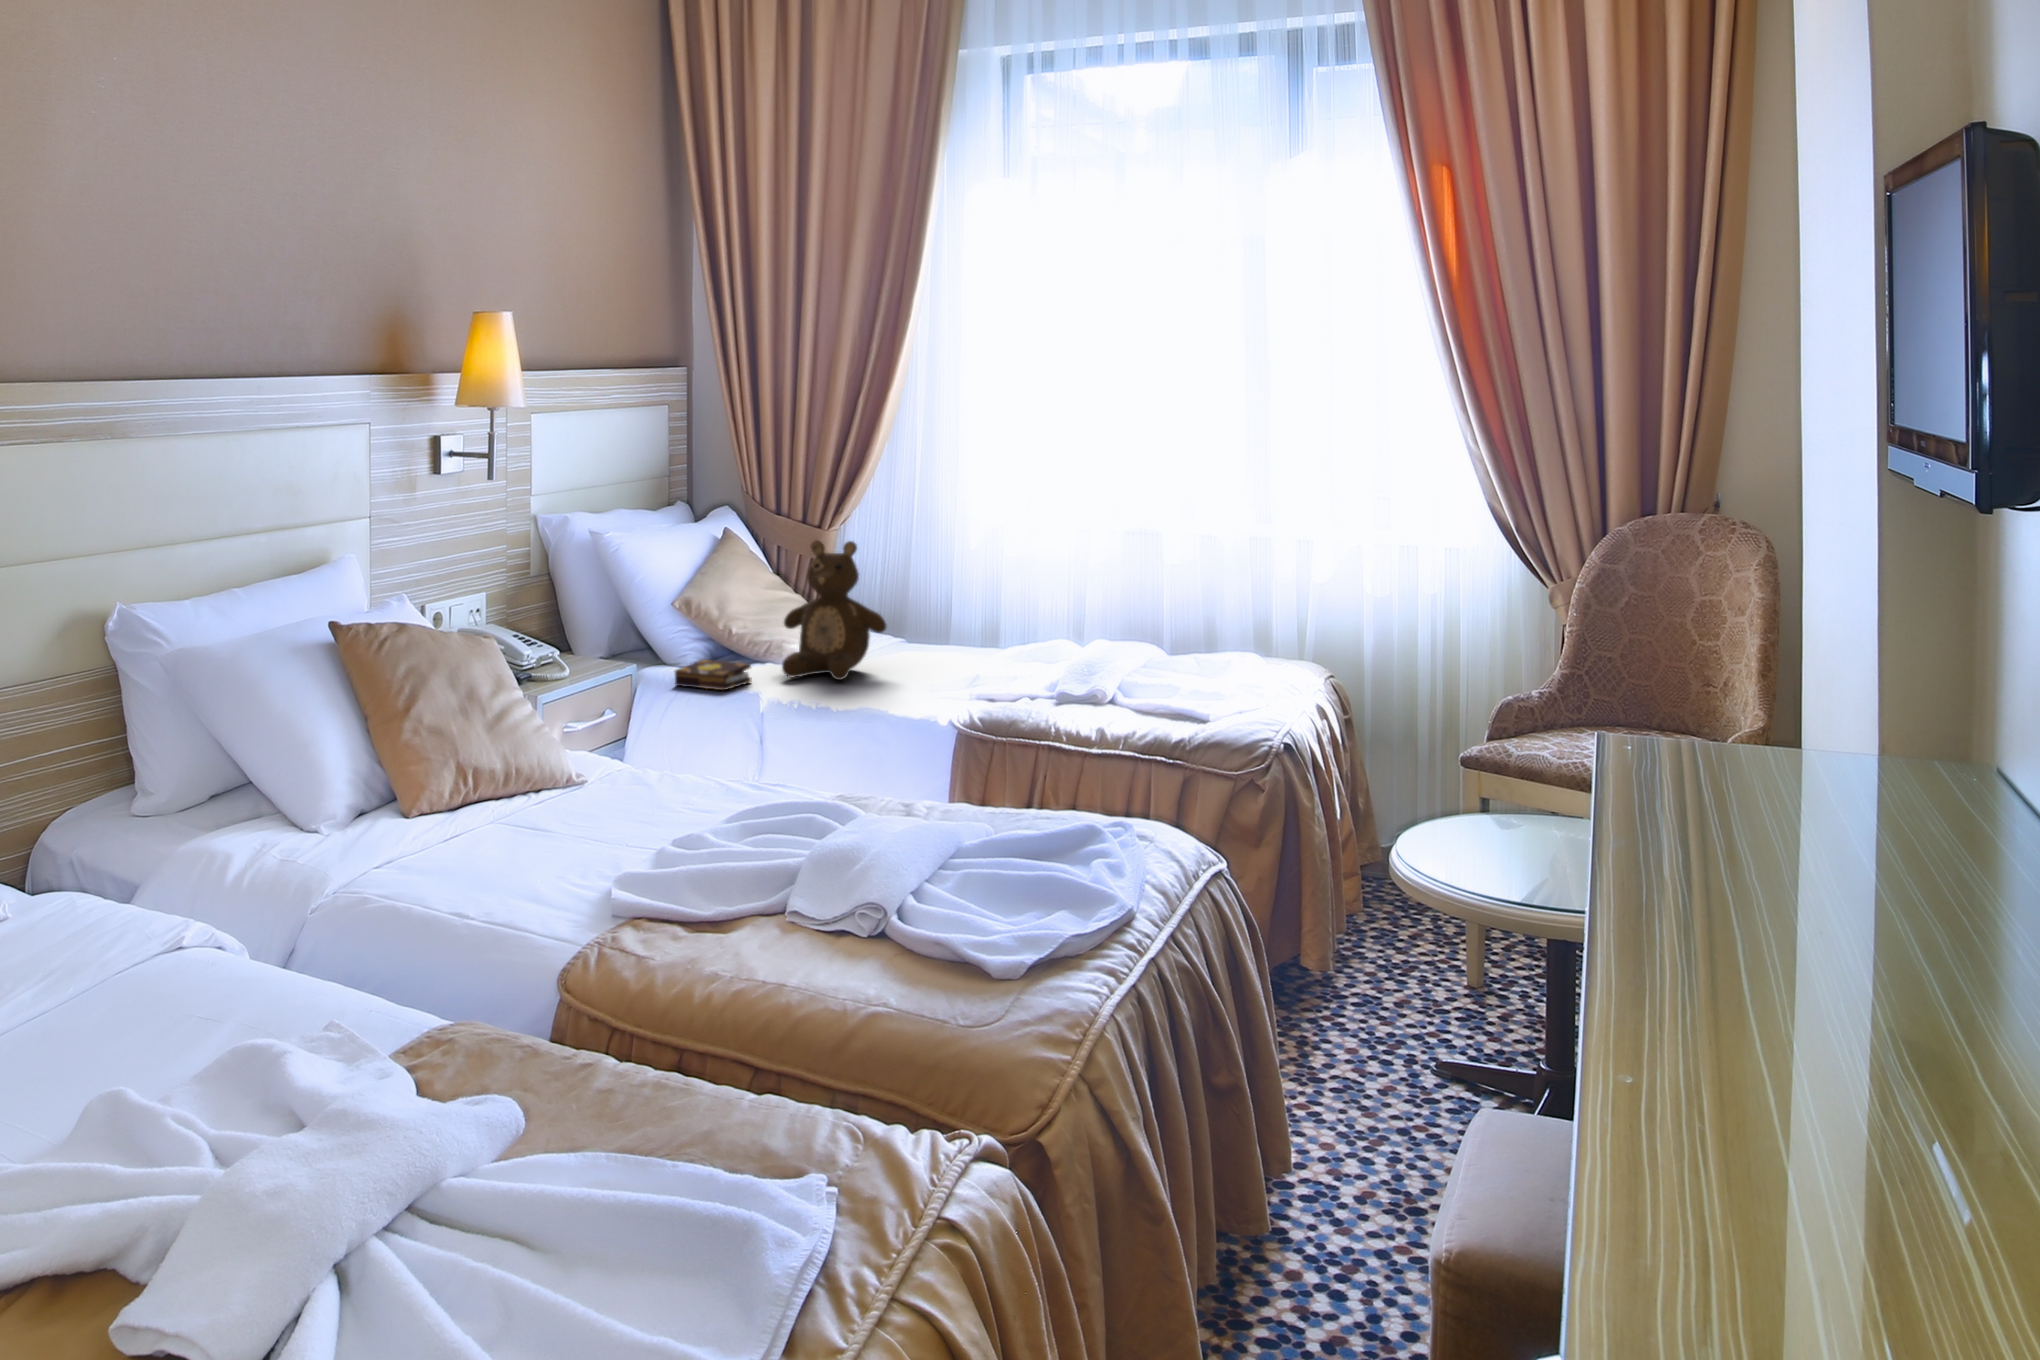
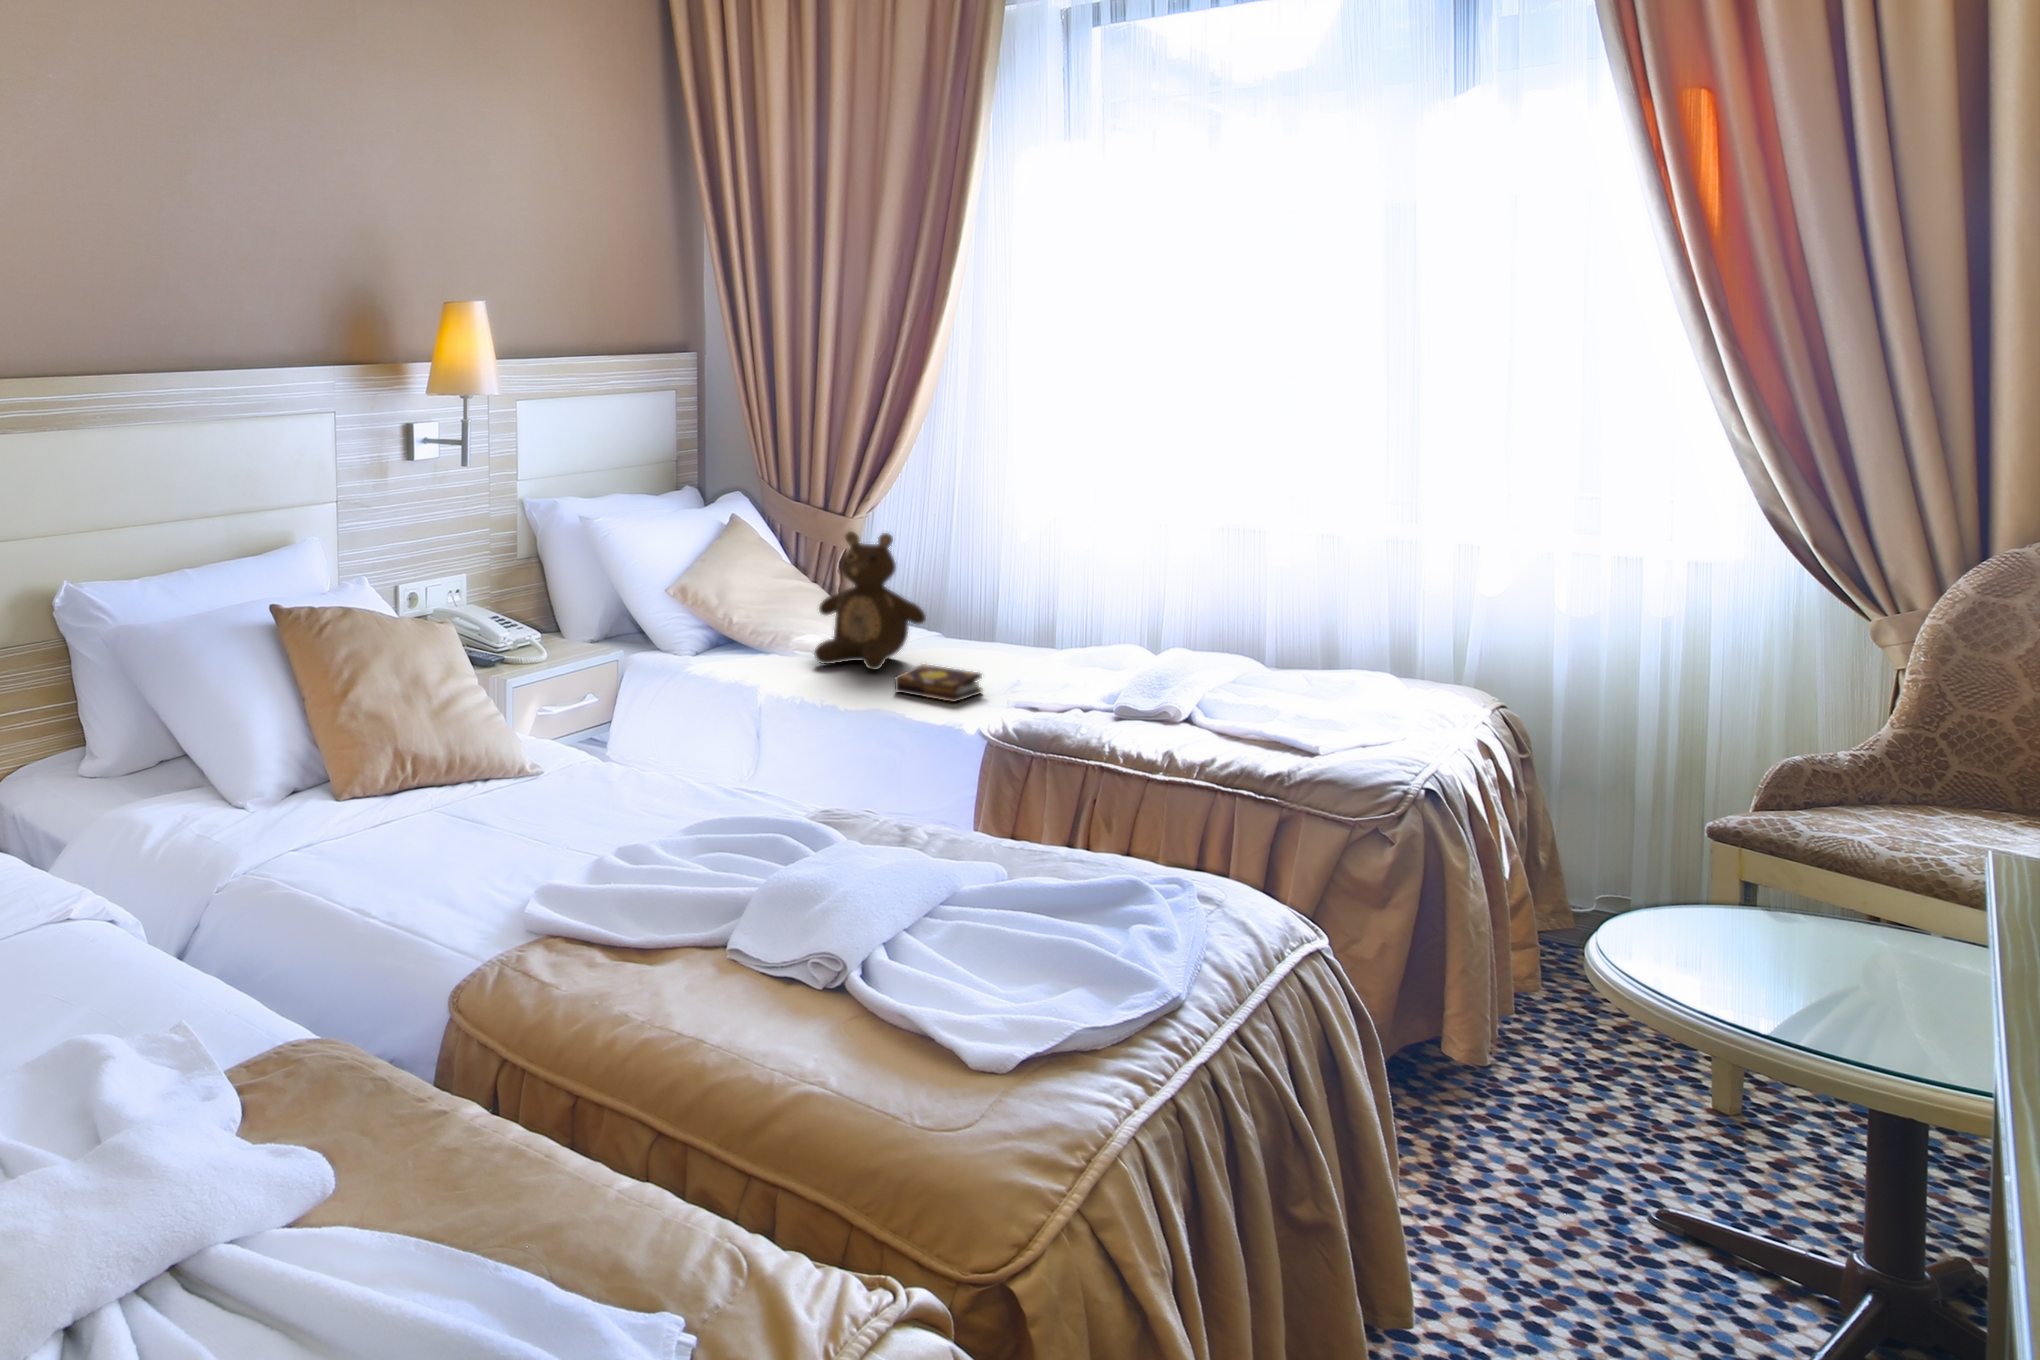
book: present [674,659,752,690] -> present [895,664,983,702]

